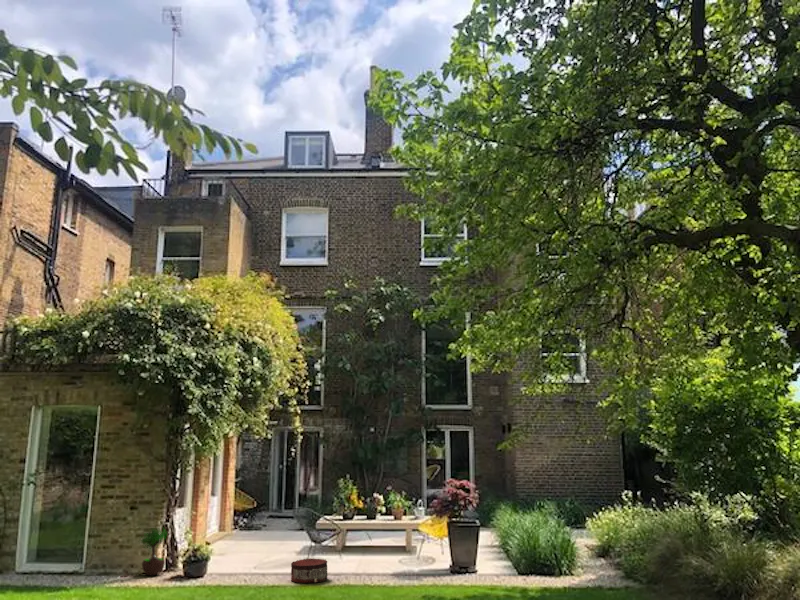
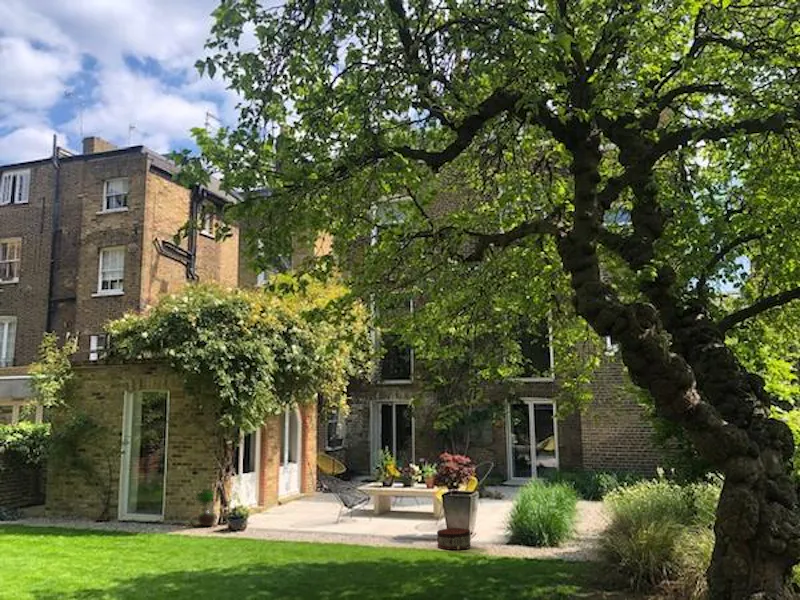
pouf: present [291,558,327,583] -> present [437,528,471,550]

